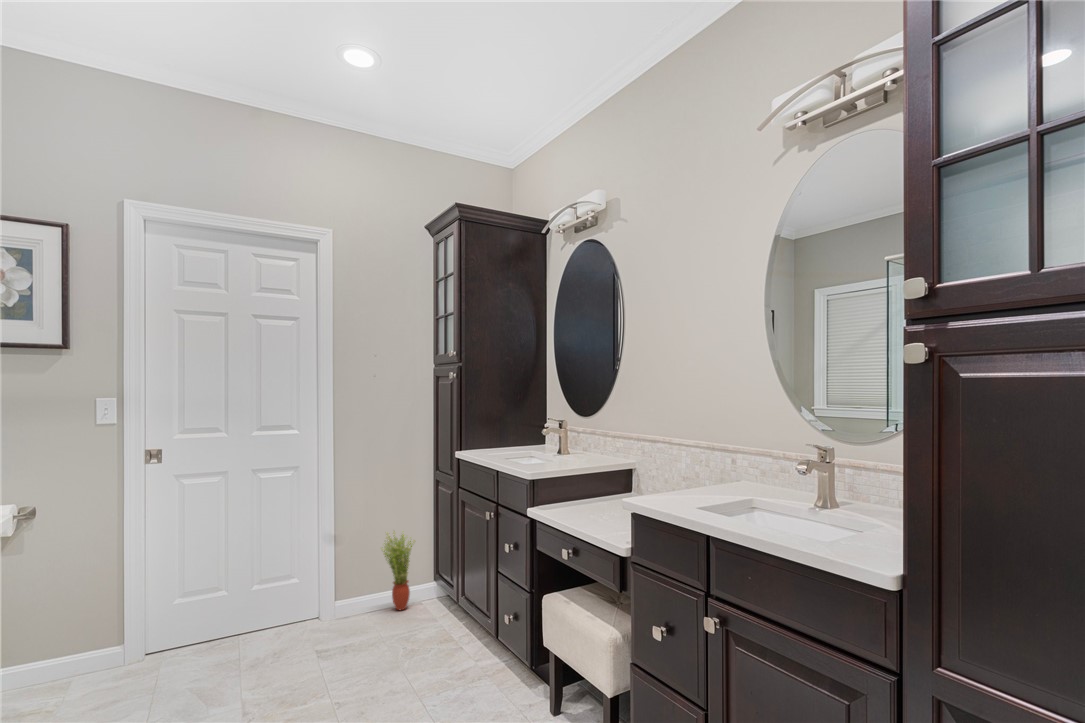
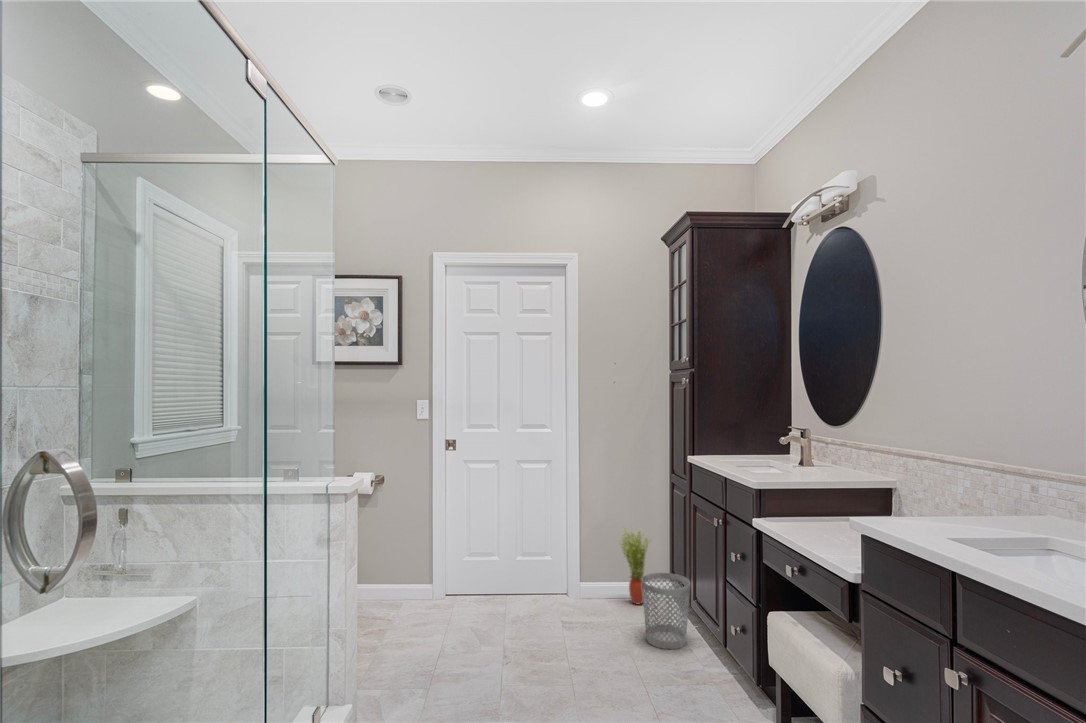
wastebasket: none [411,573,460,650] -> present [642,573,690,649]

